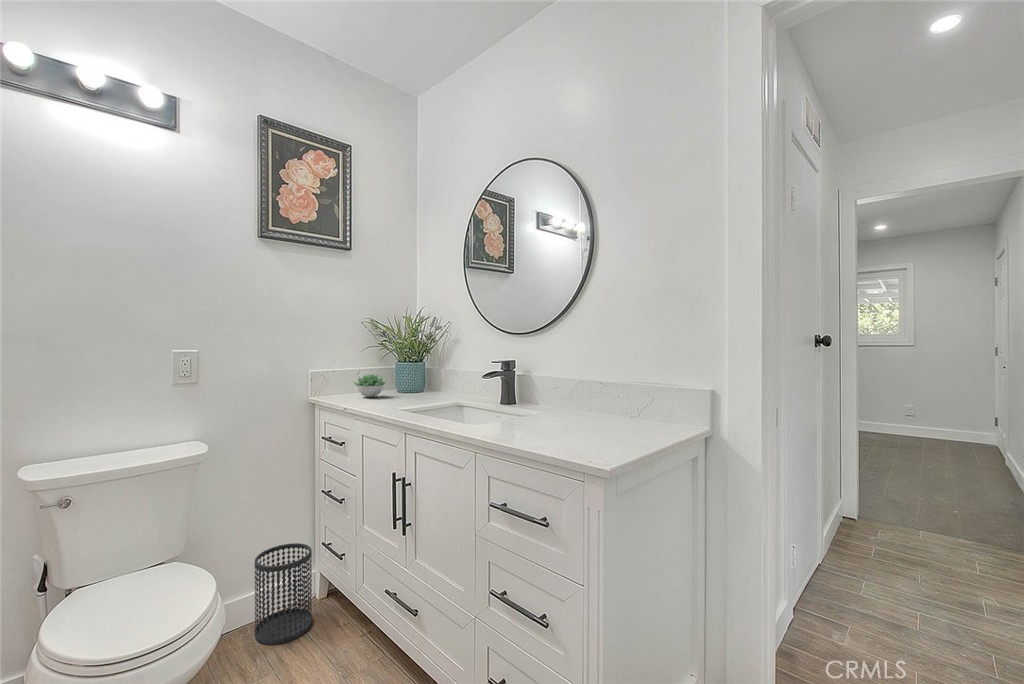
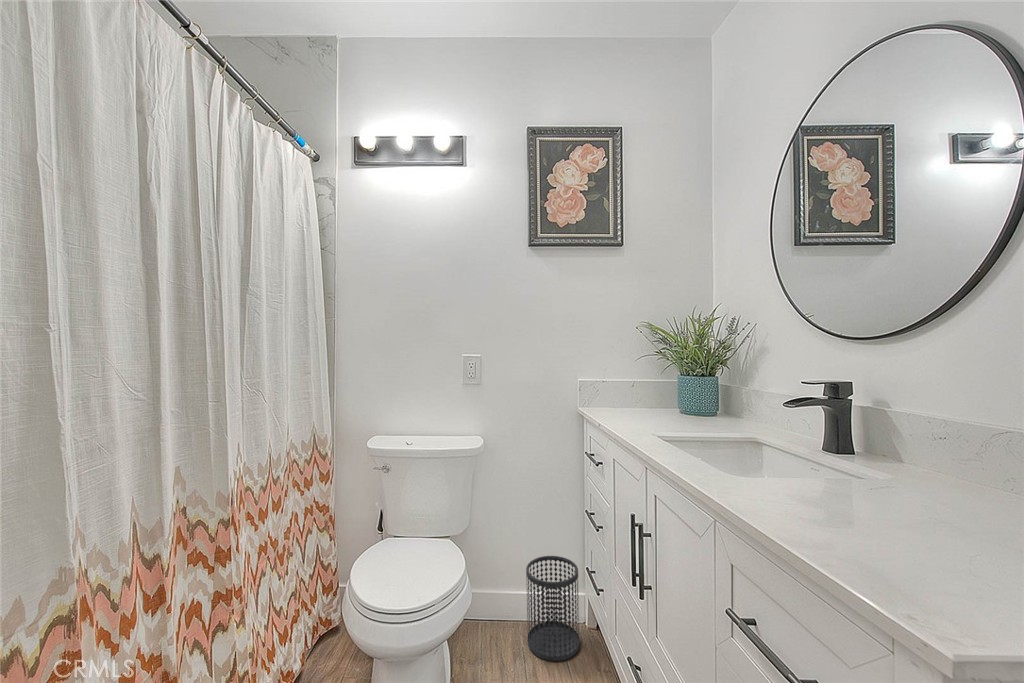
succulent plant: present [354,375,386,397] -> none [622,388,662,414]

